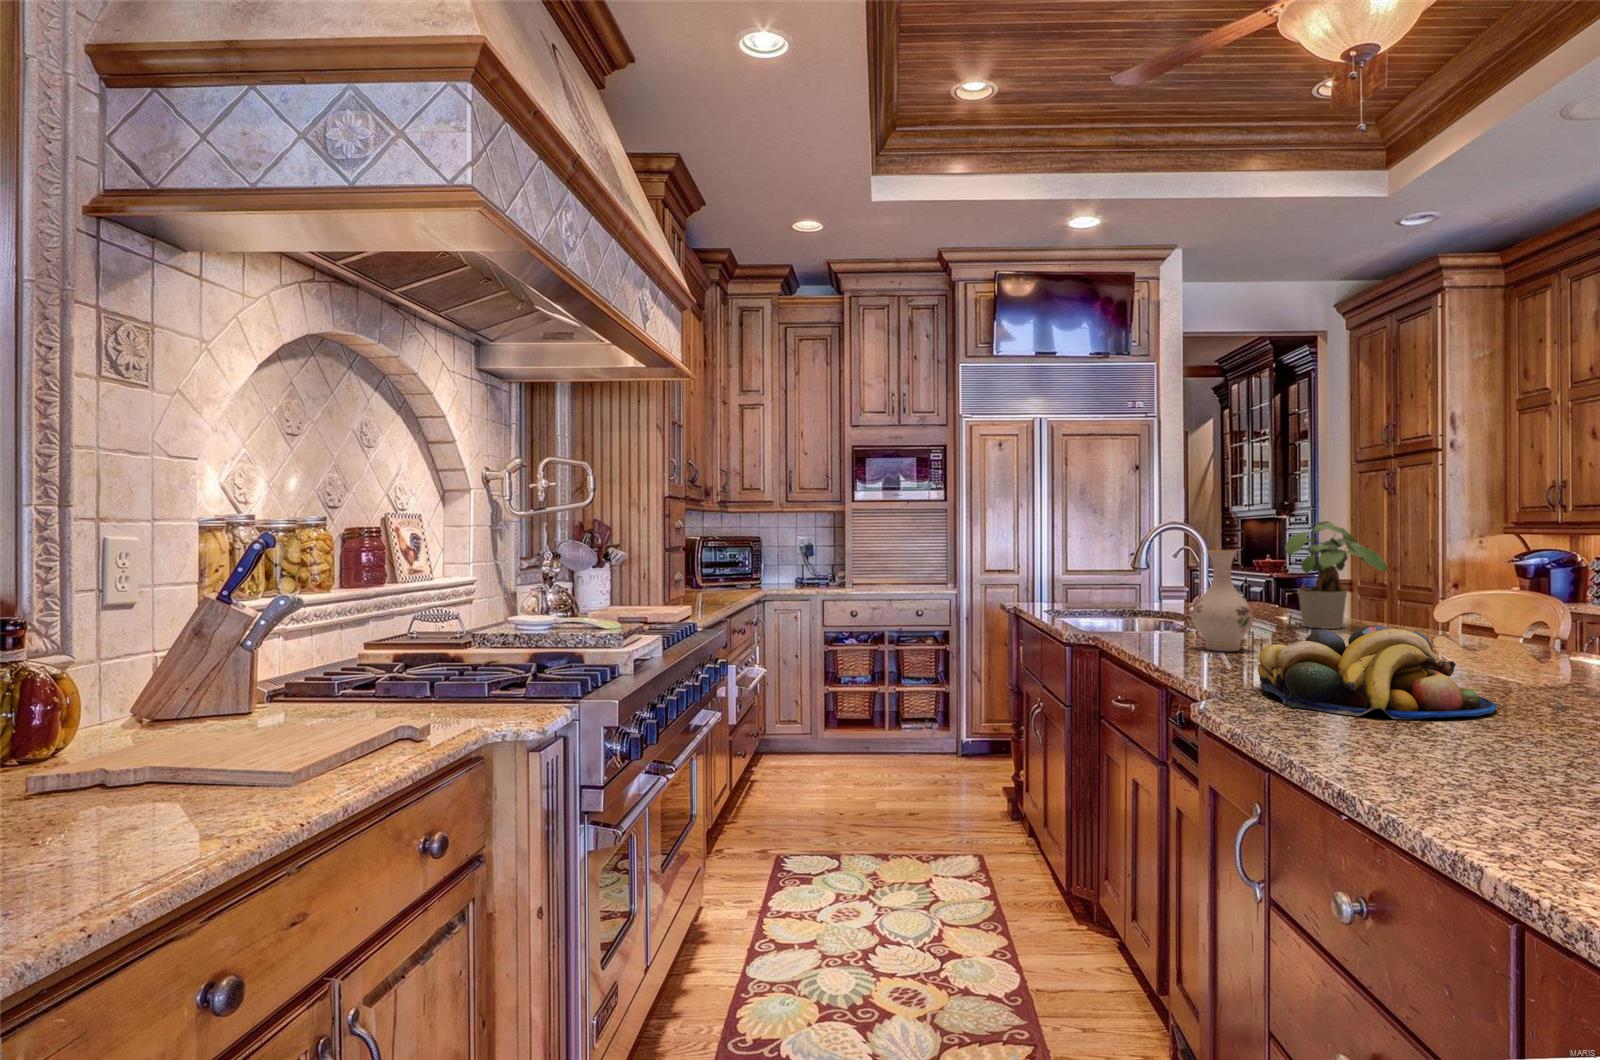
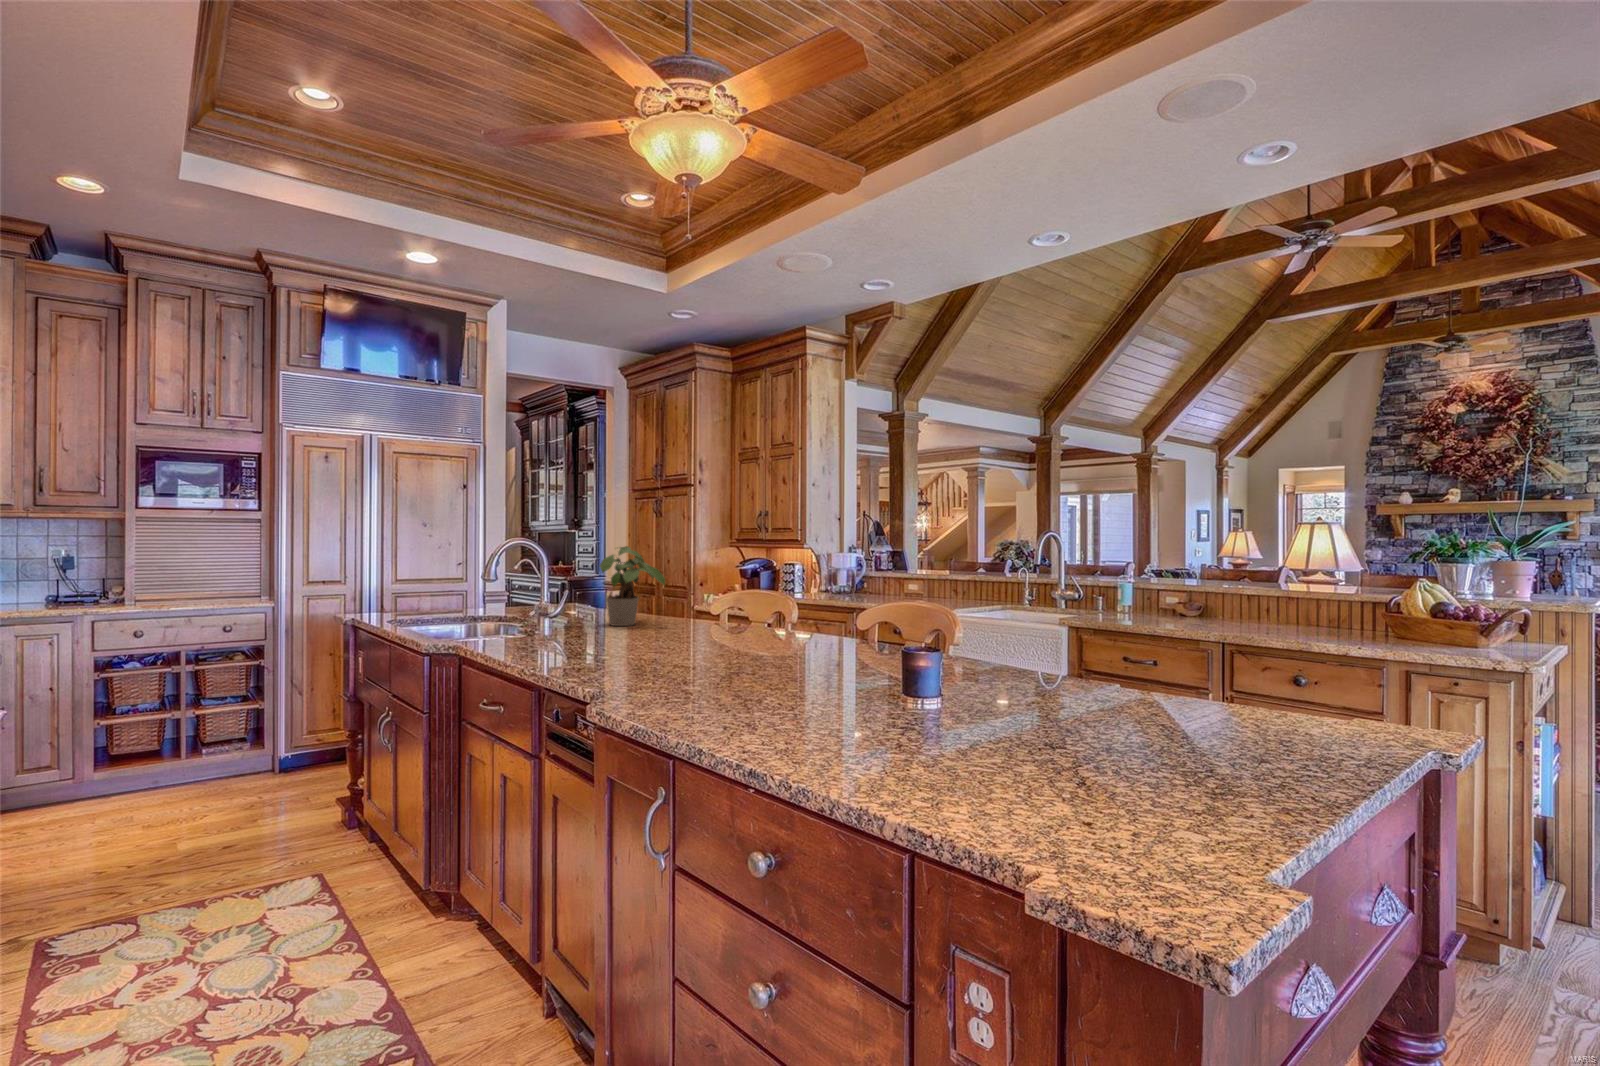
vase: present [1192,550,1254,651] -> none [542,575,588,655]
fruit bowl: present [1258,625,1497,719] -> none [607,633,747,703]

